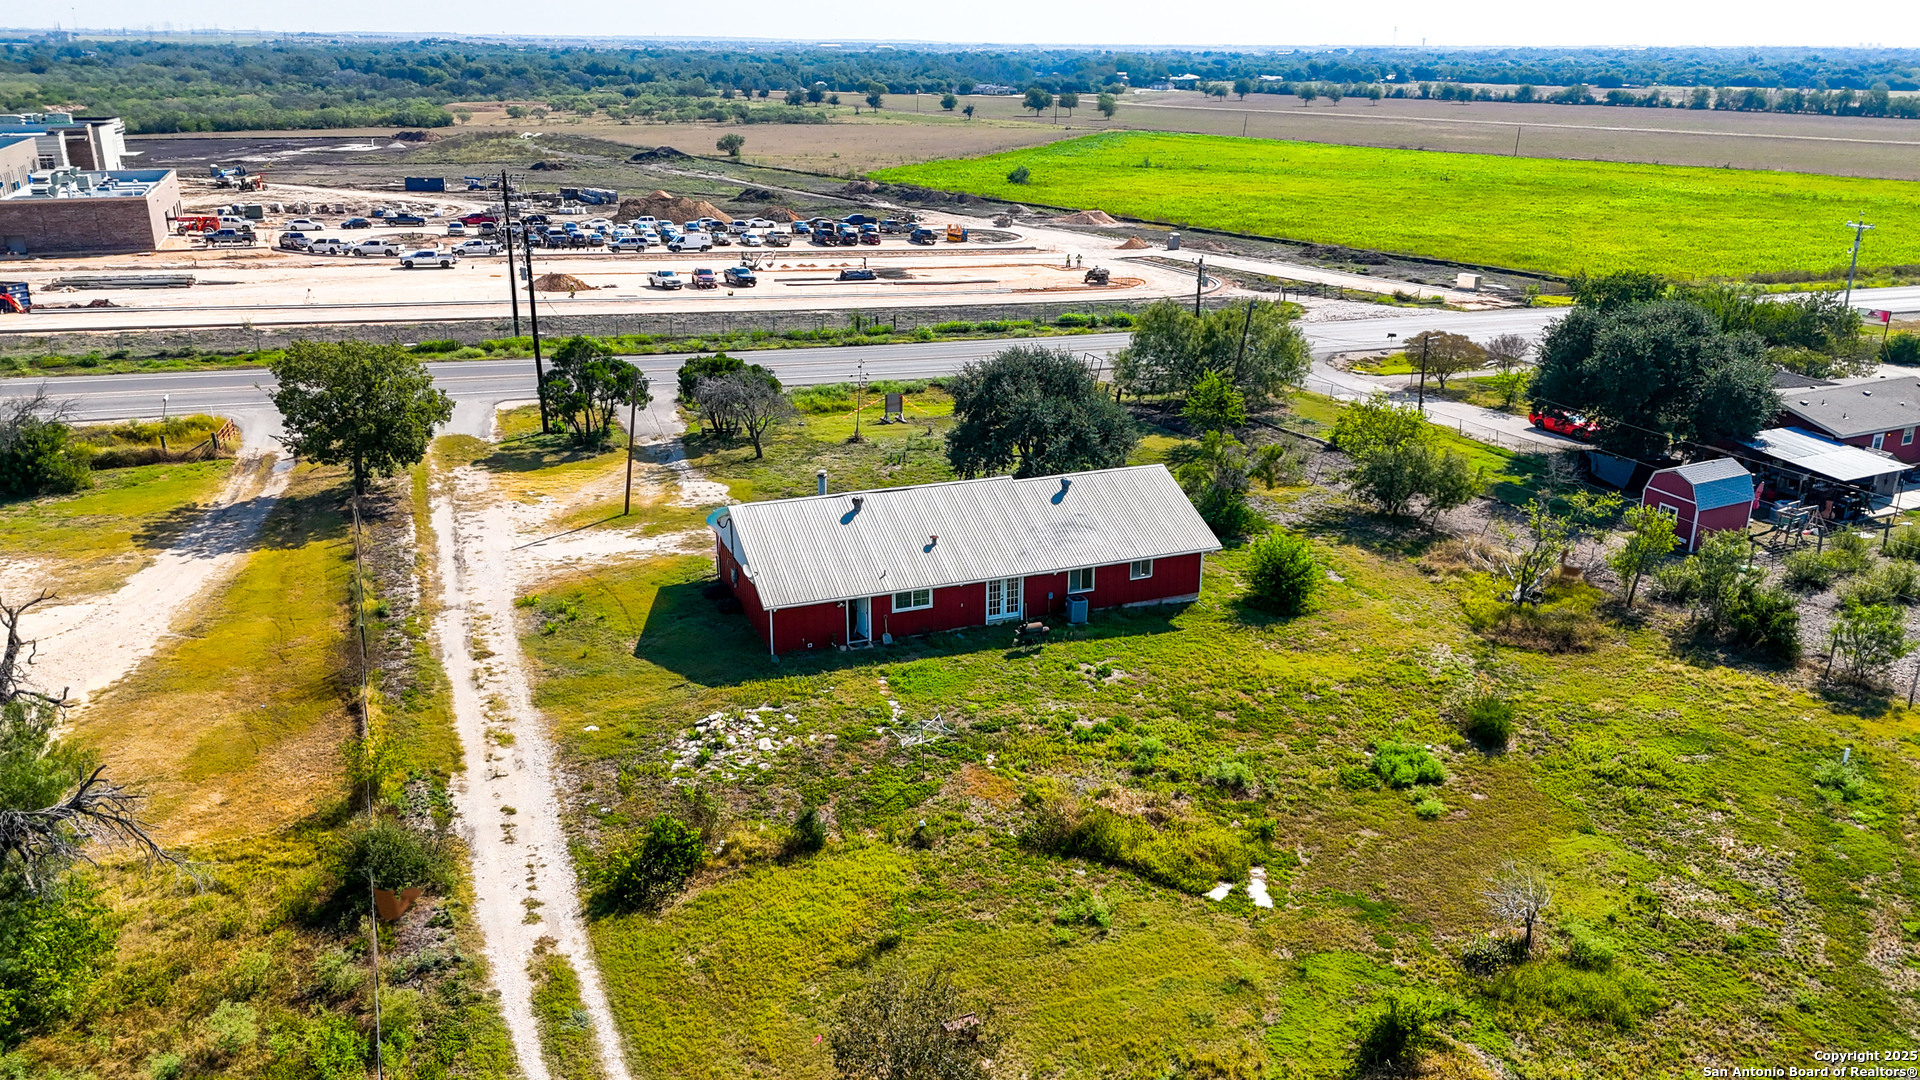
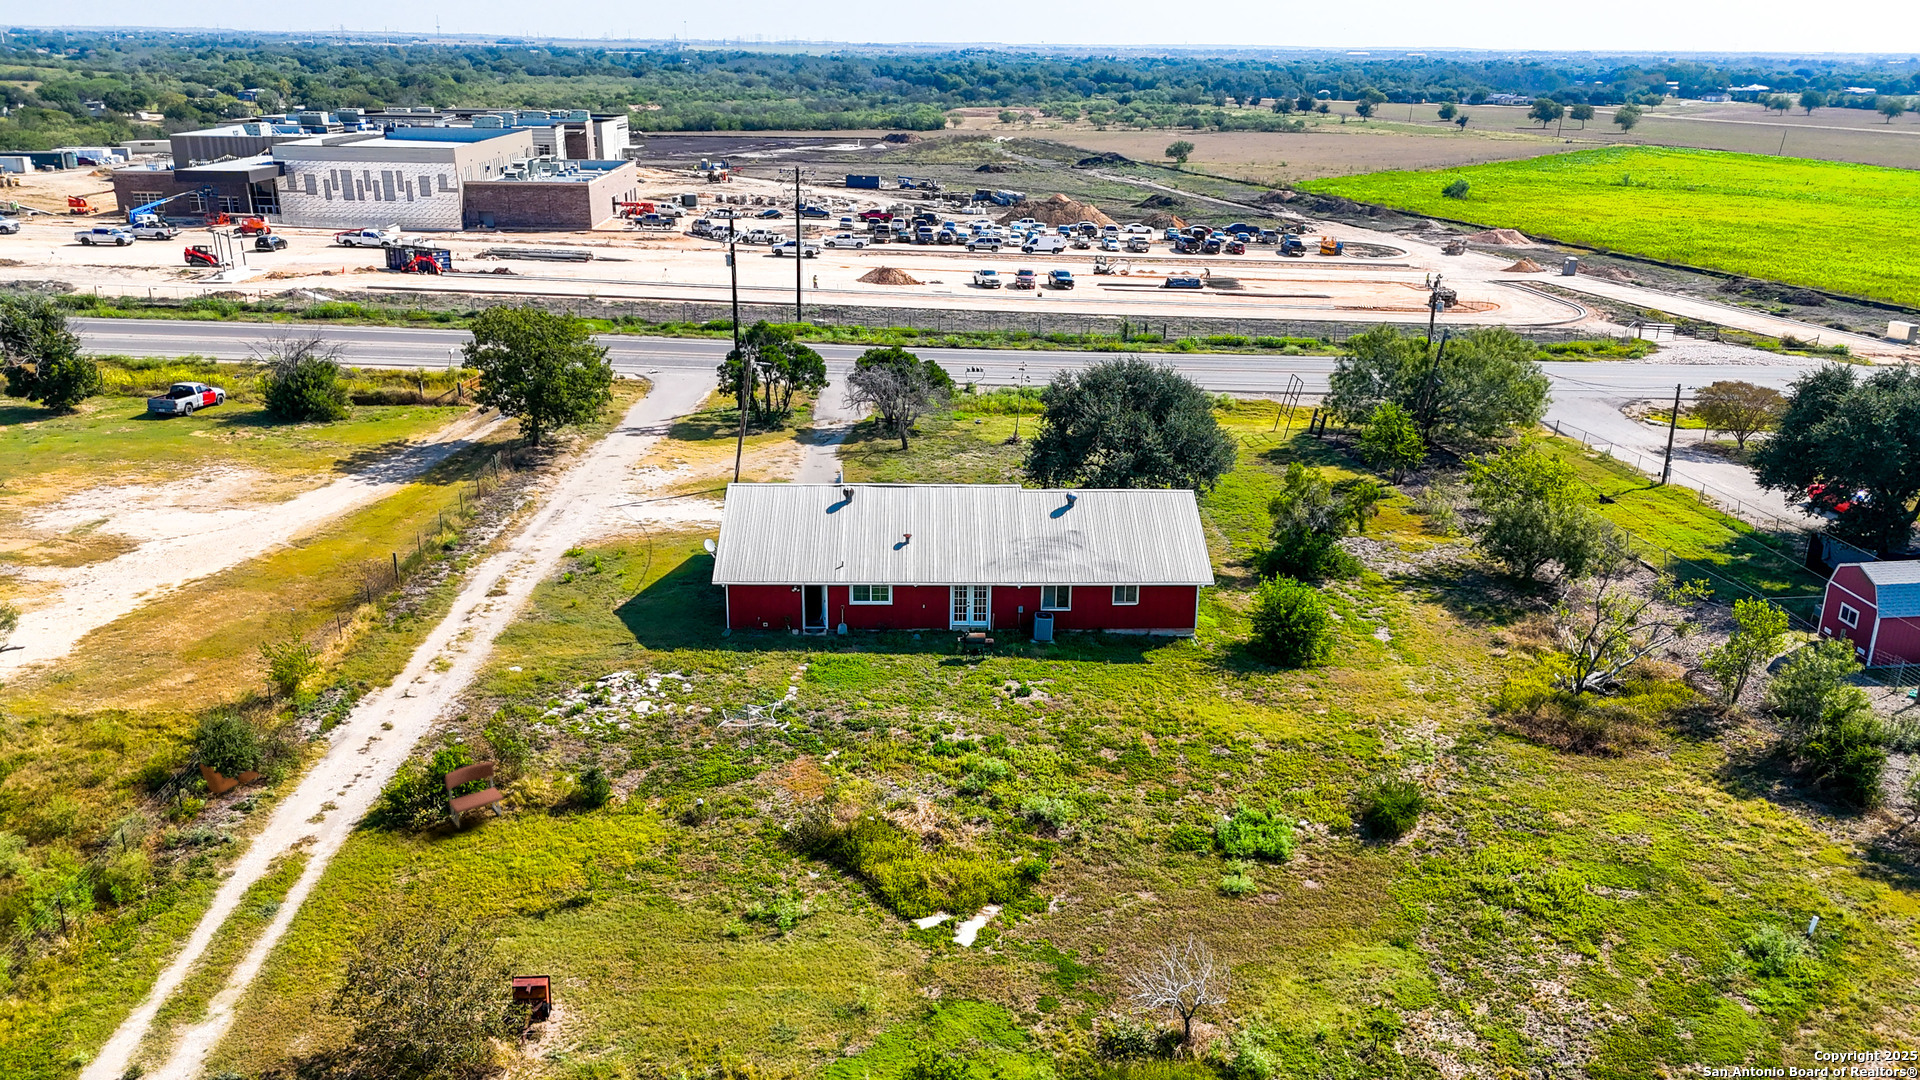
bench: present [1557,548,1581,588] -> present [445,762,503,828]

